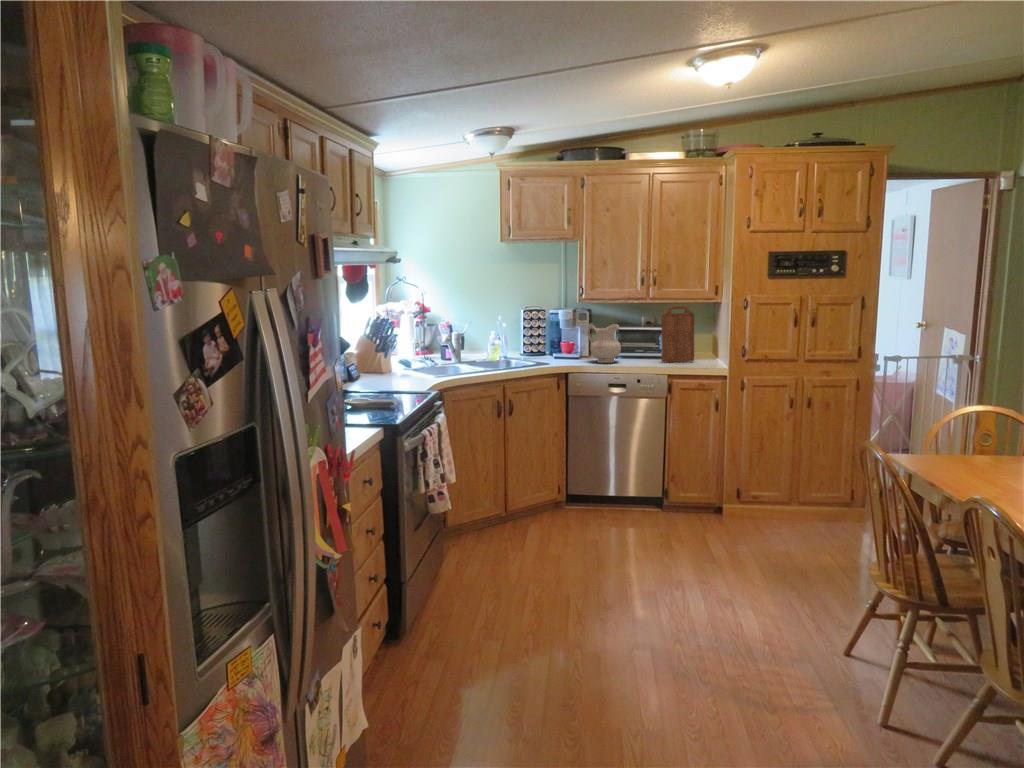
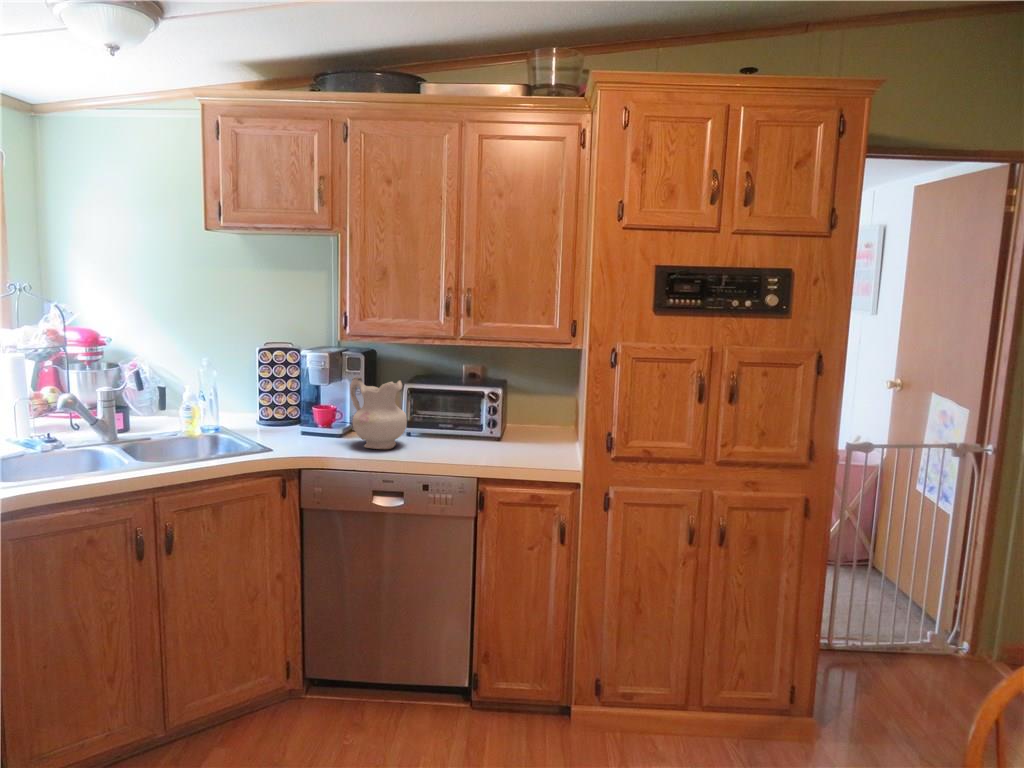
cutting board: present [661,306,694,363] -> none [476,353,533,450]

